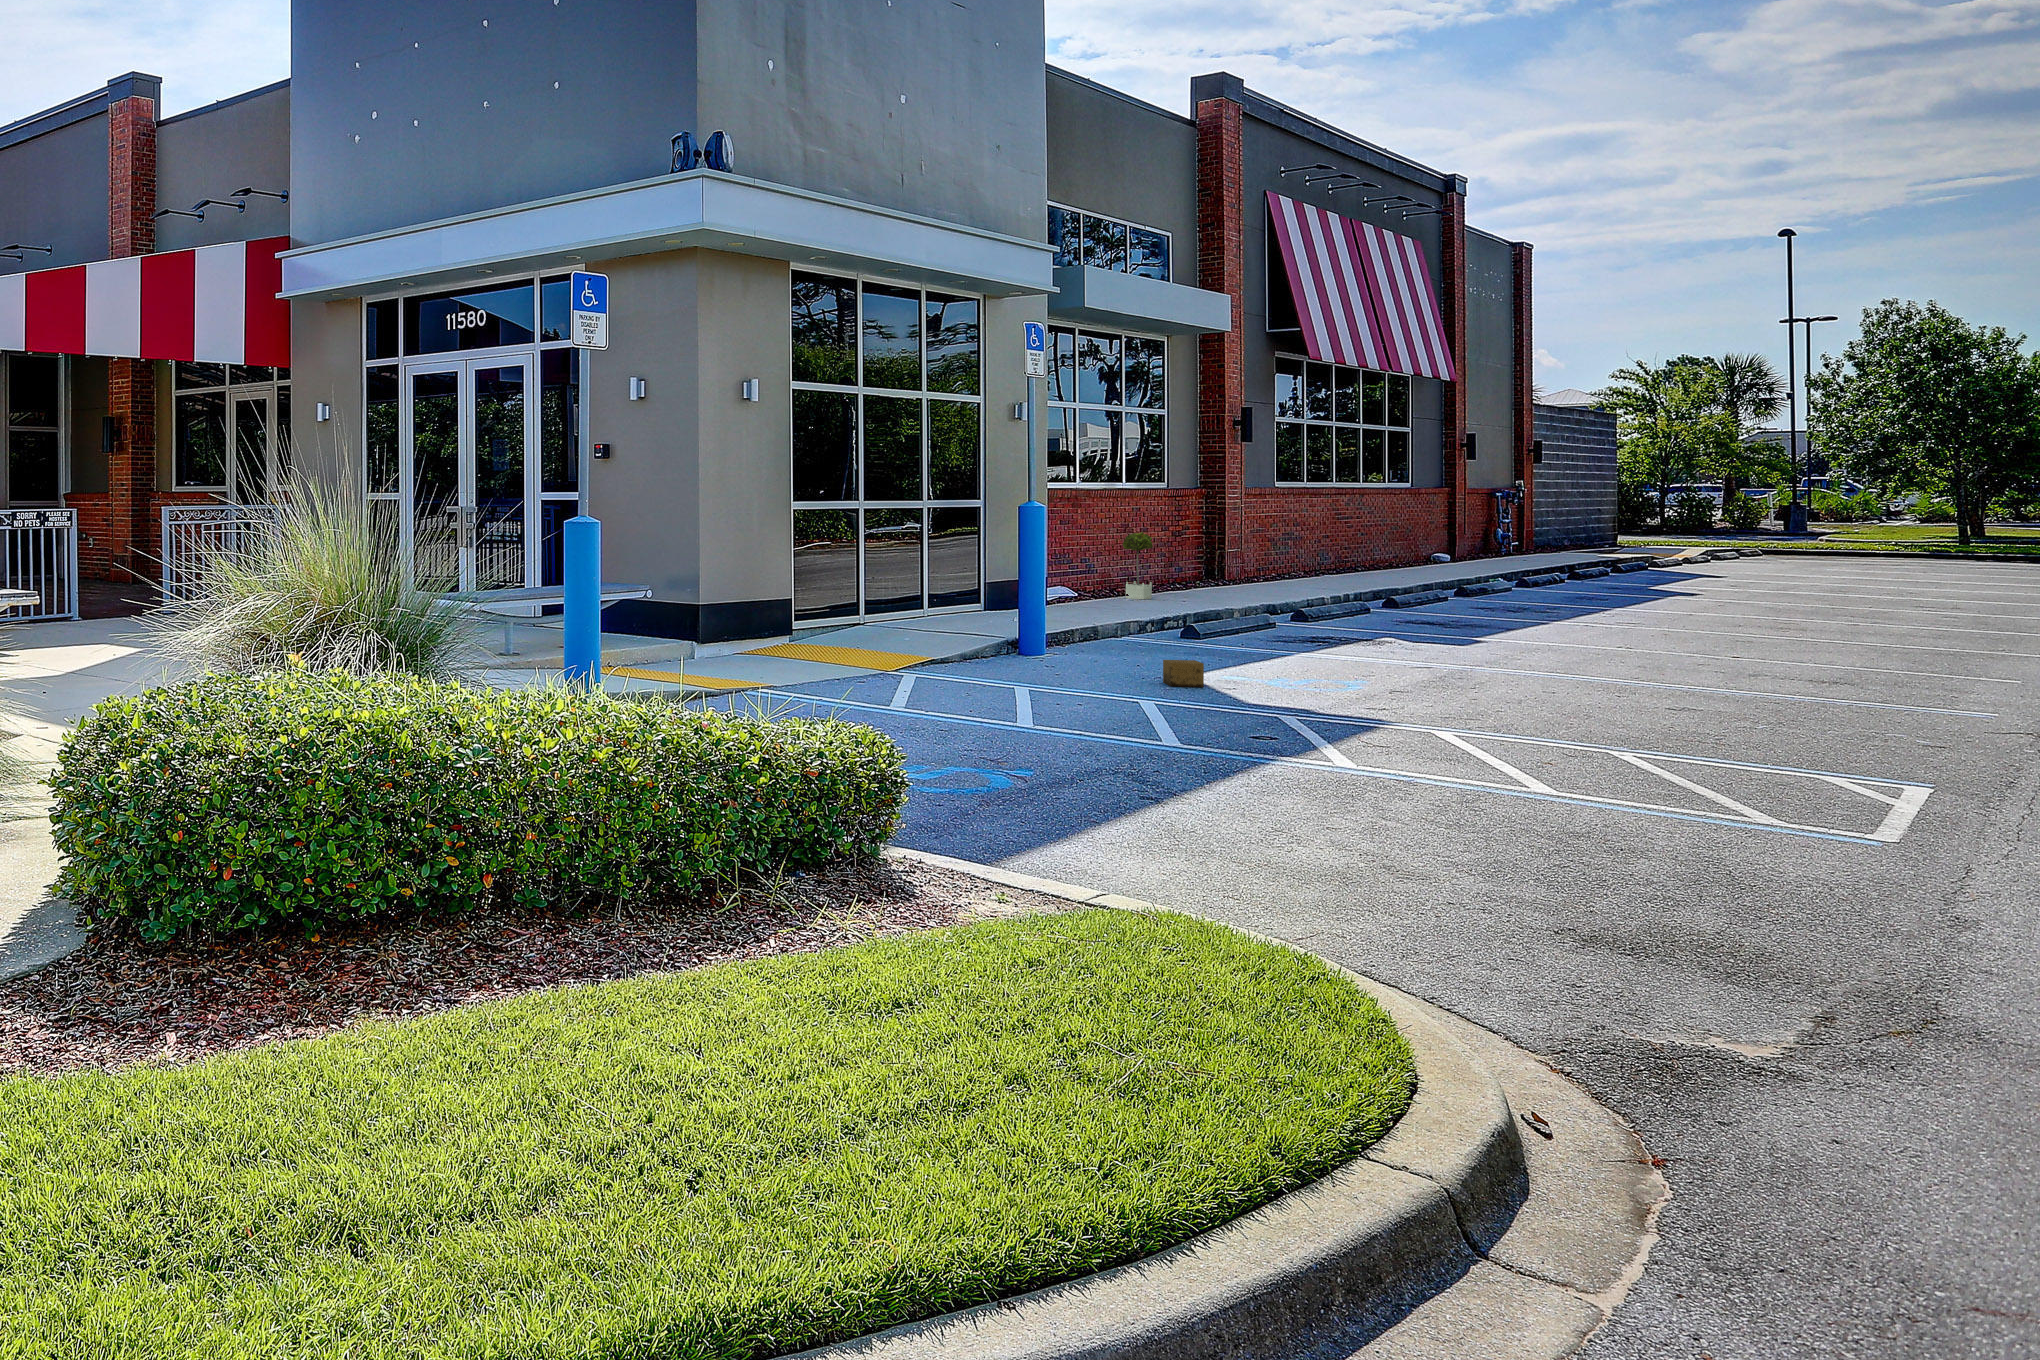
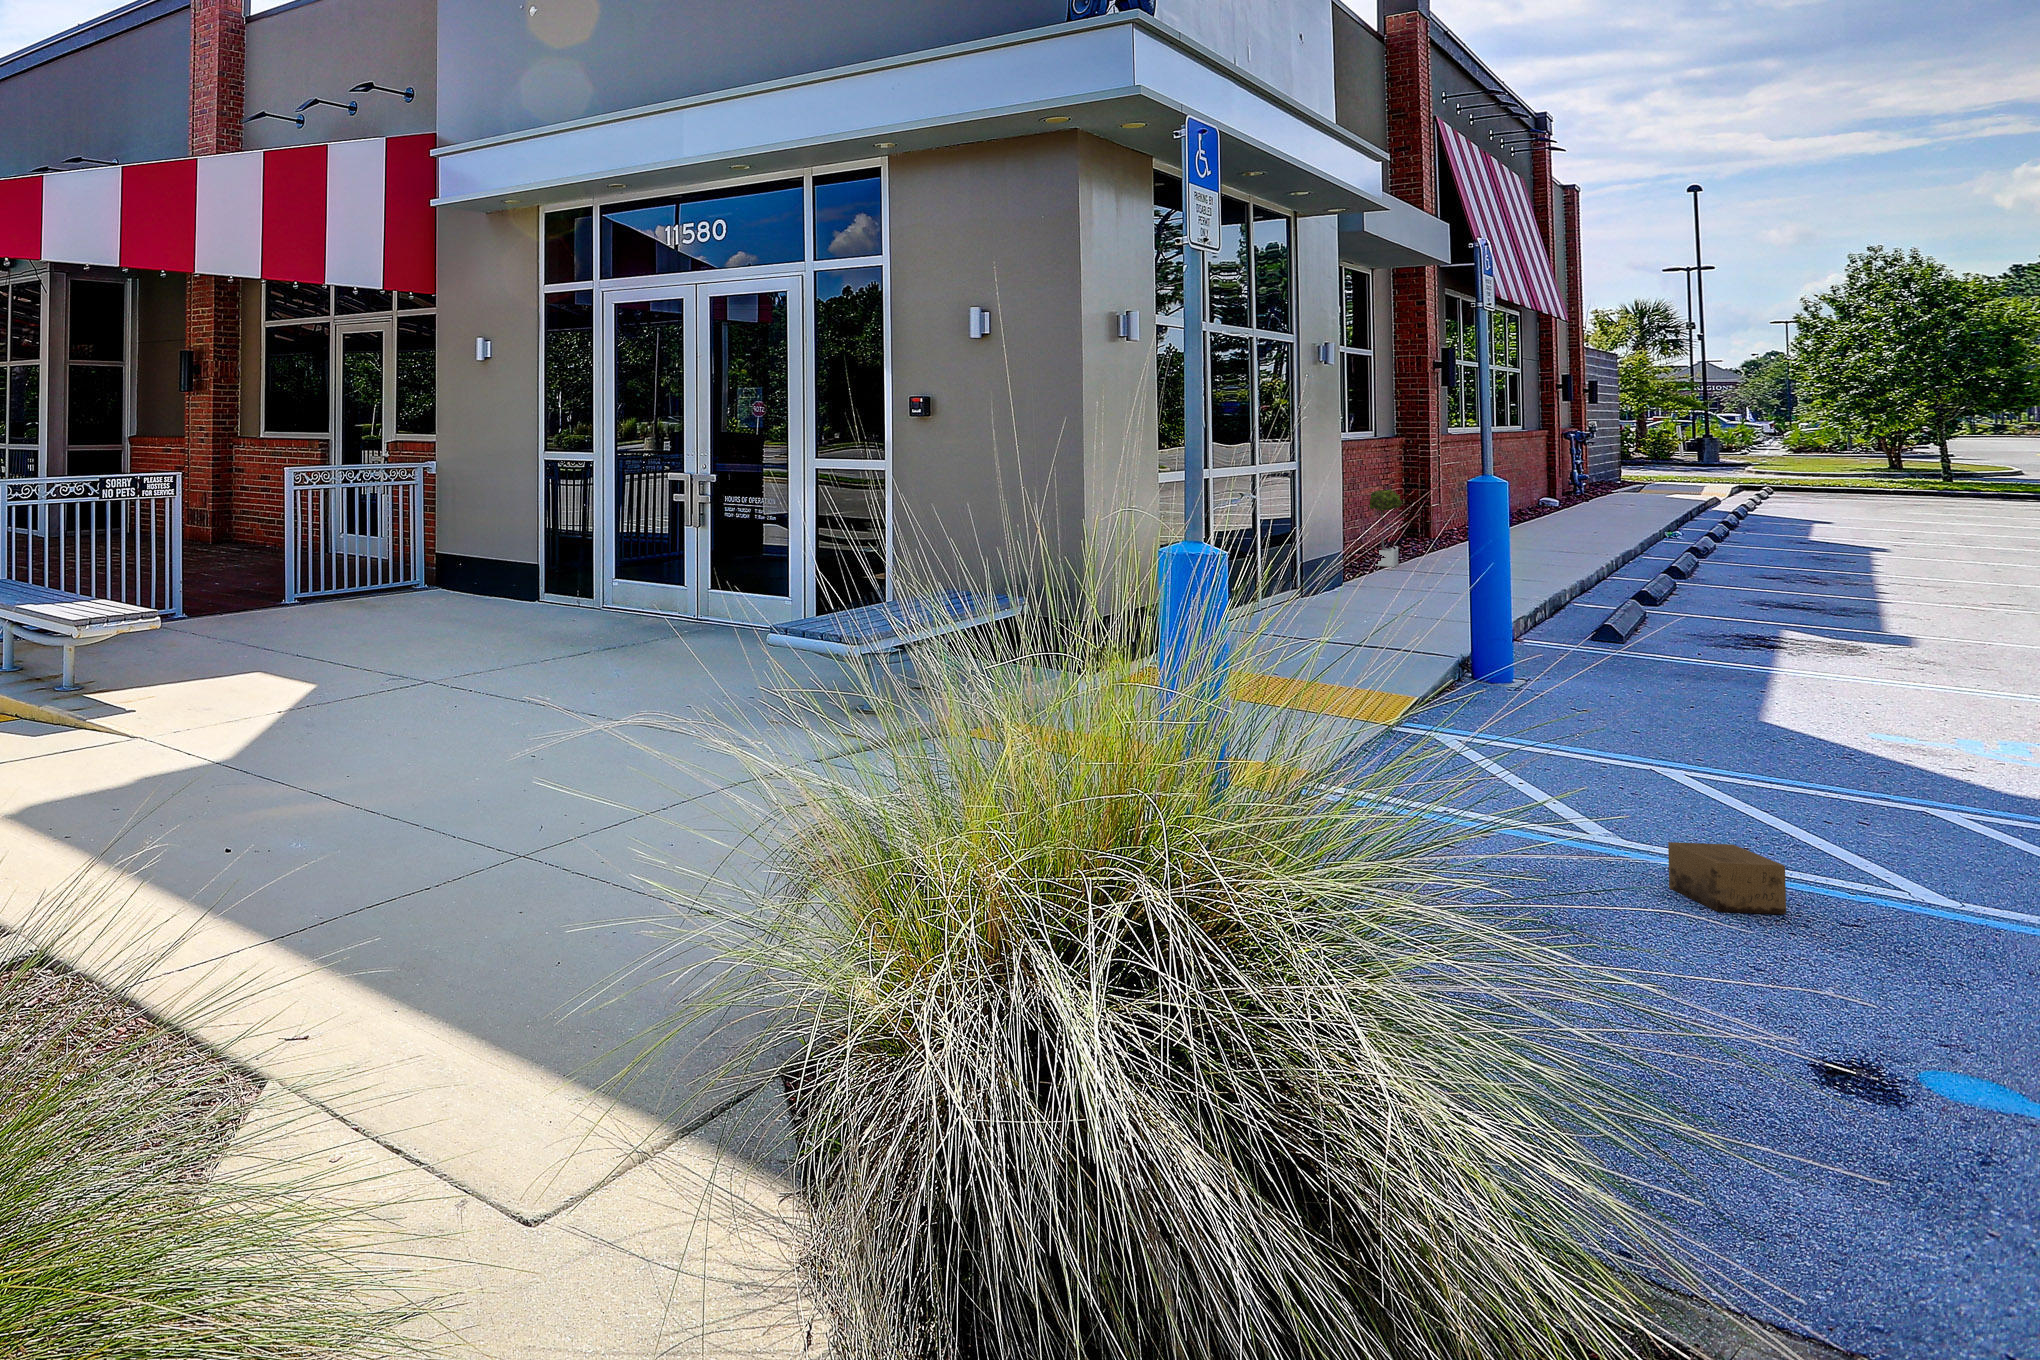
cardboard box: present [1163,660,1204,687] -> present [1668,842,1786,914]

